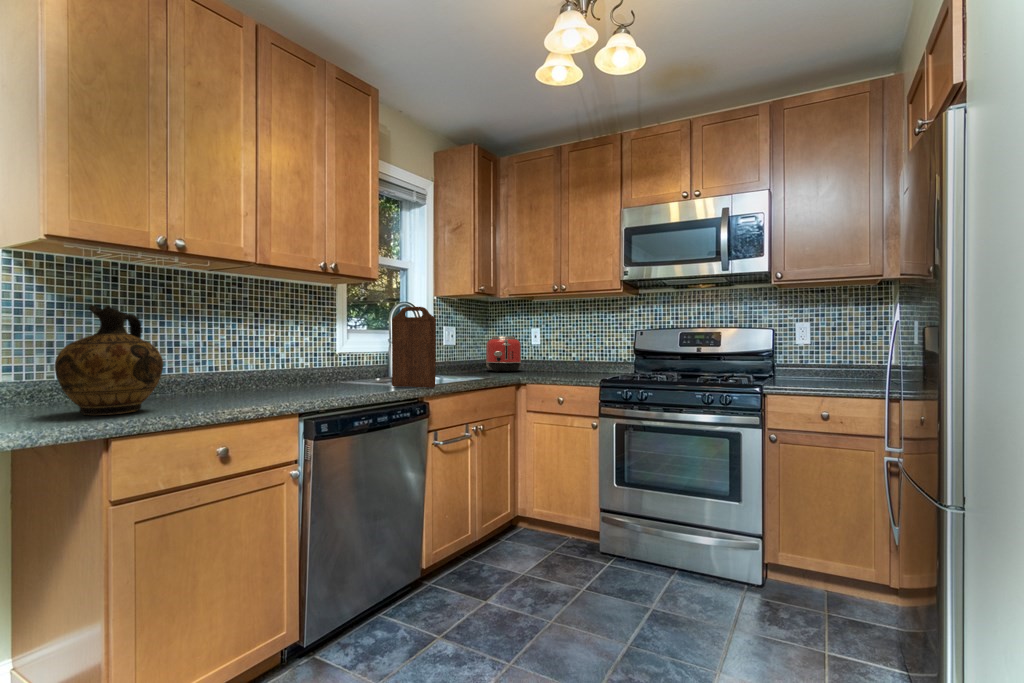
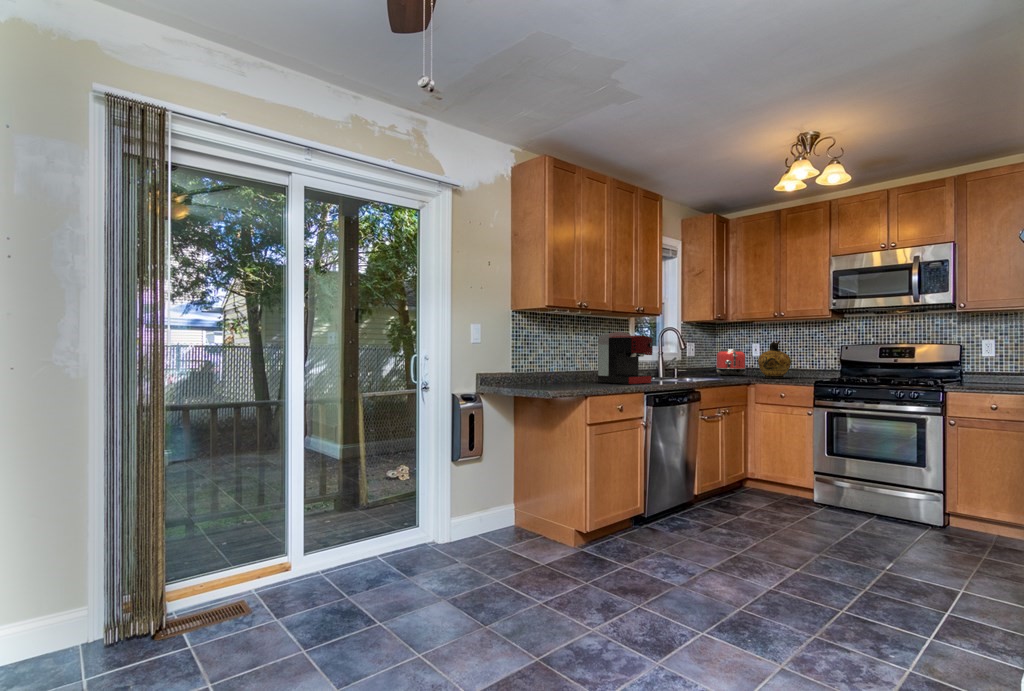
coffee maker: none [243,303,344,397] -> present [598,332,653,384]
ceramic jug: present [55,305,163,415] -> present [758,341,791,378]
cutting board: present [392,307,436,388] -> none [674,332,704,382]

